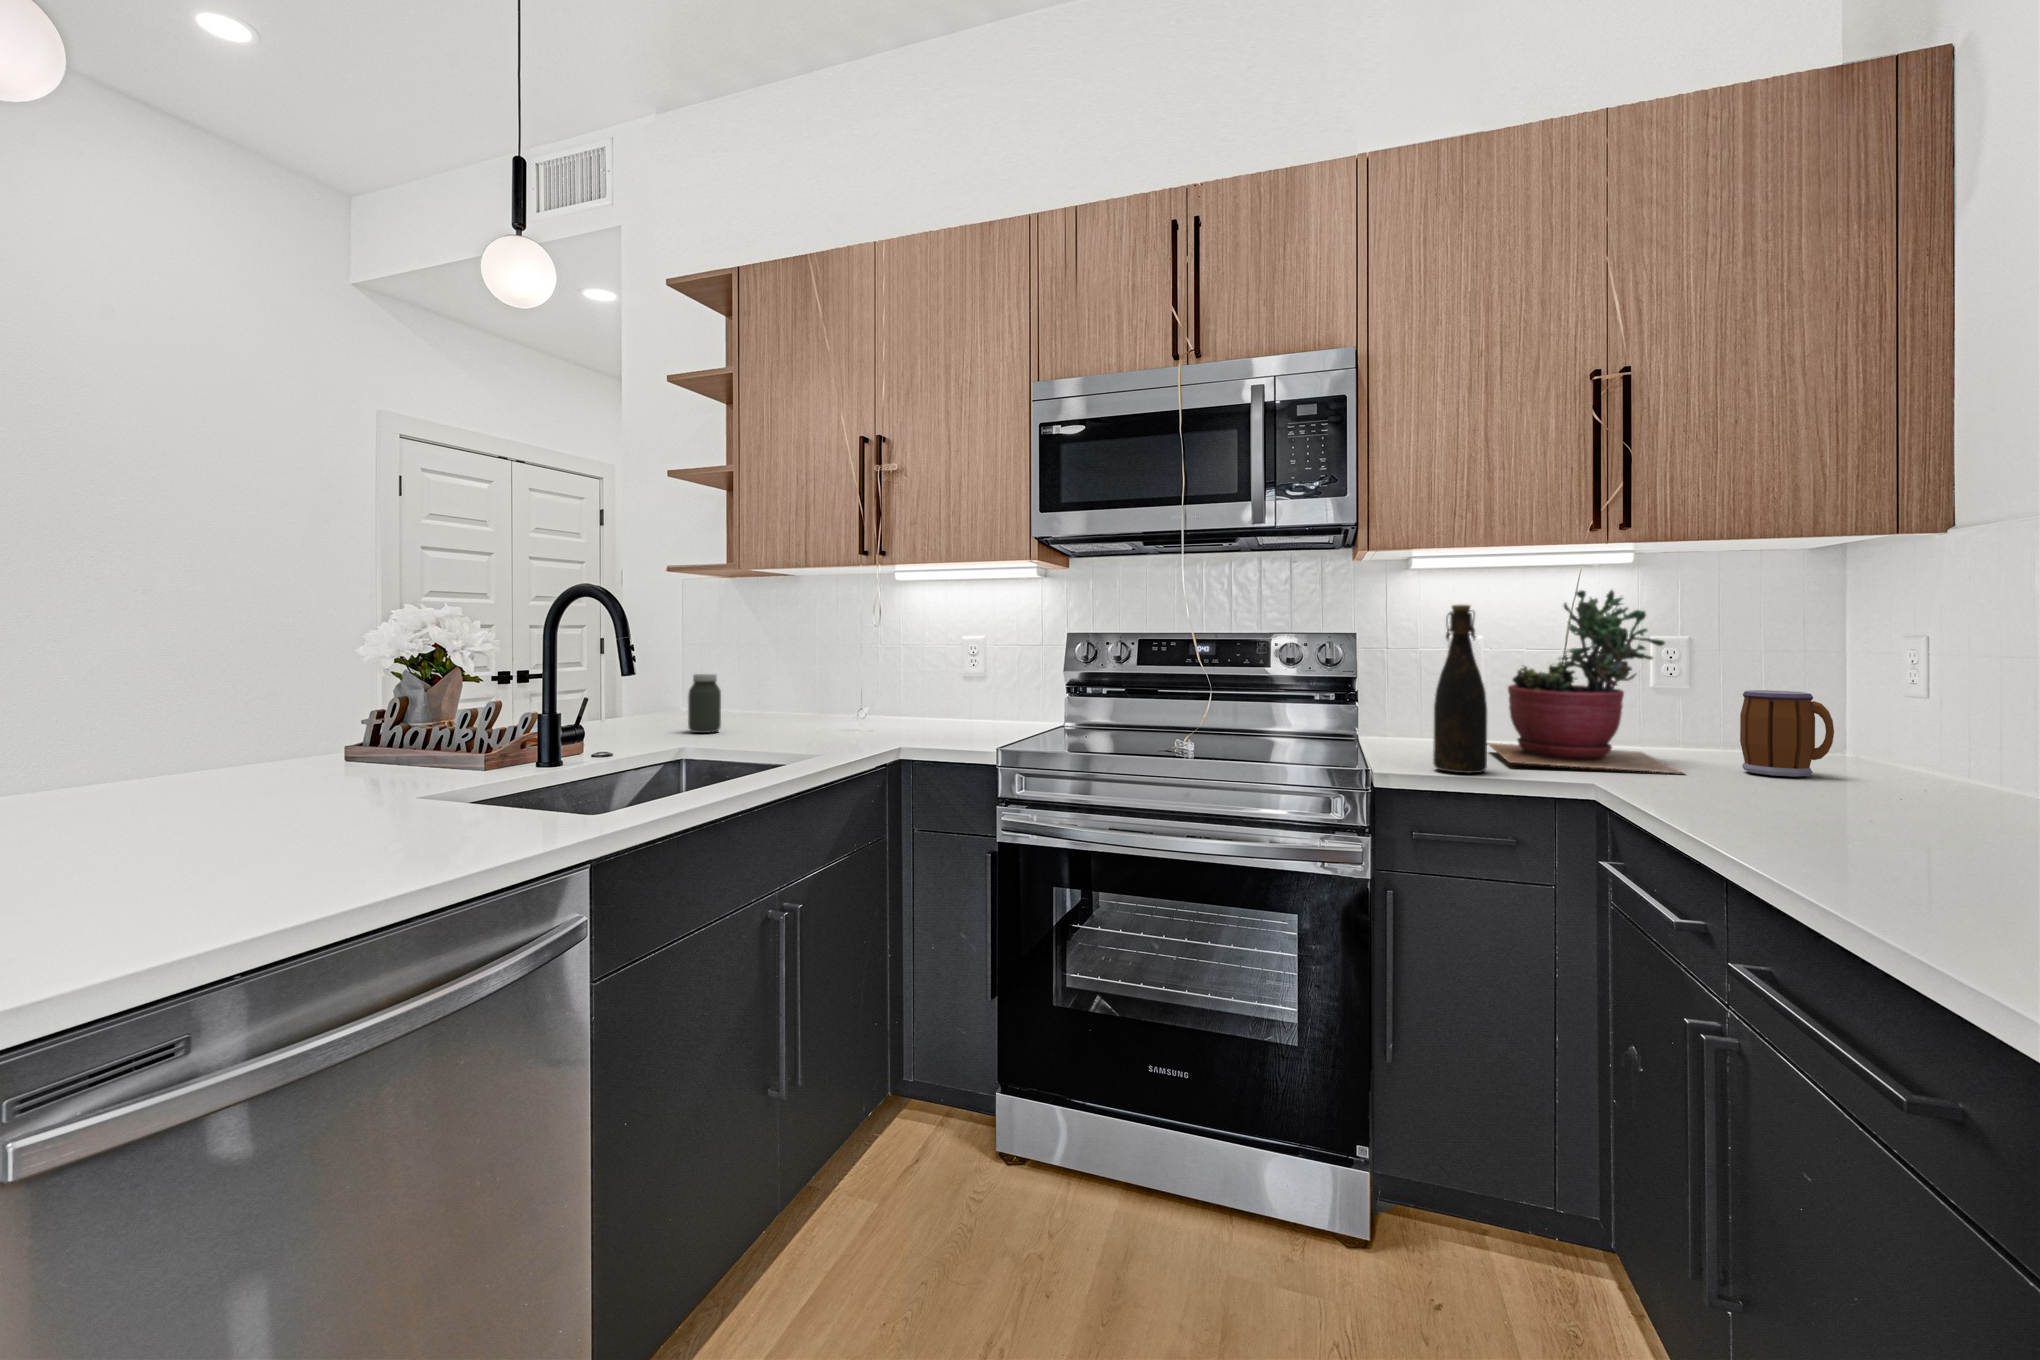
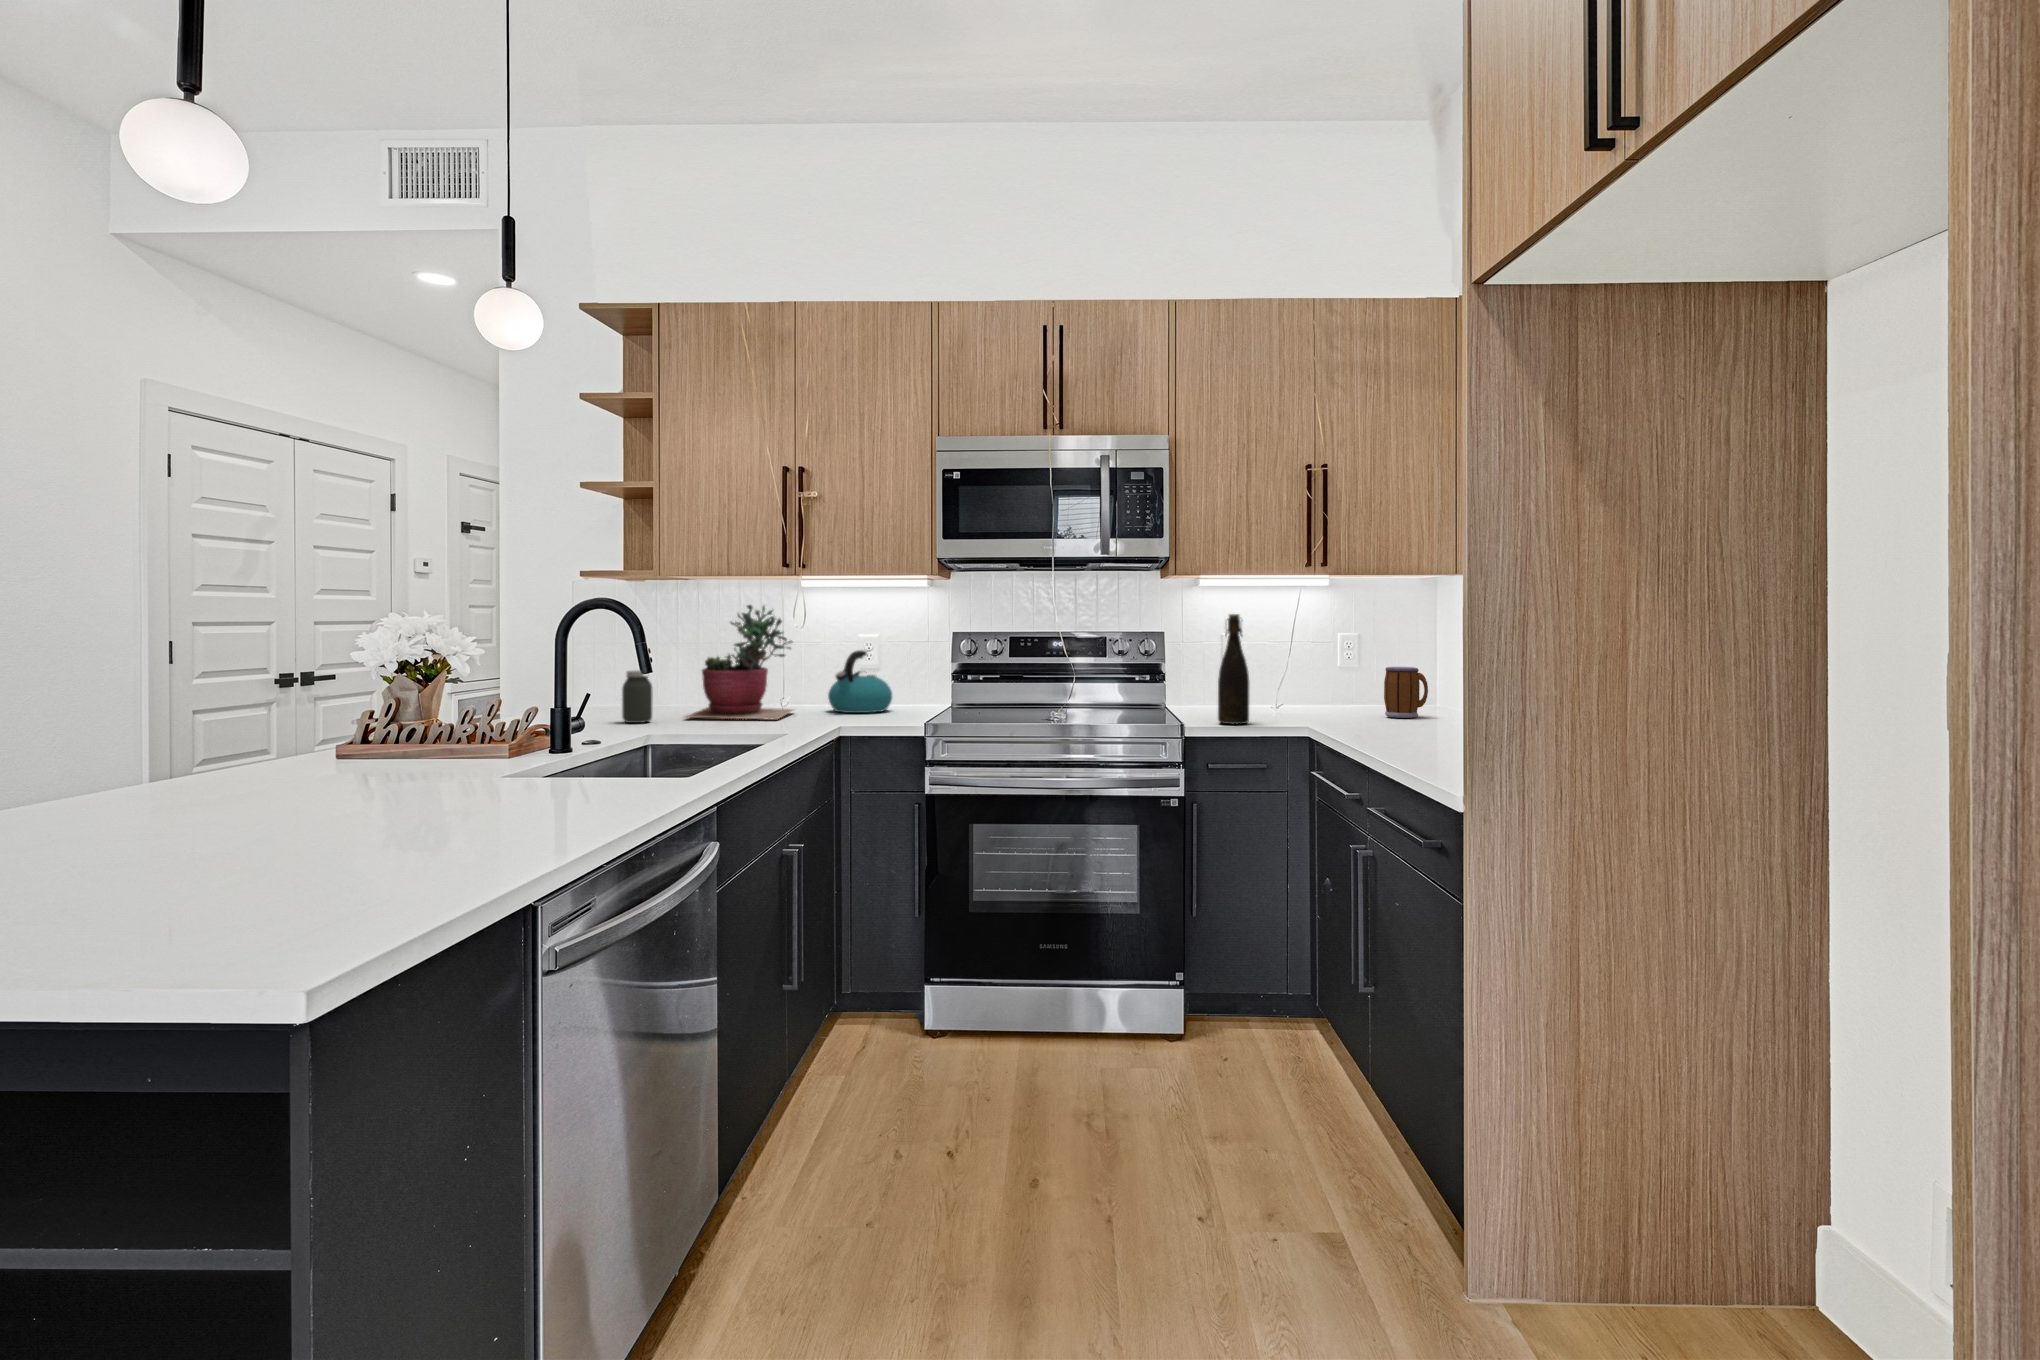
succulent plant: present [1488,590,1682,773] -> present [686,605,793,720]
kettle: none [930,655,1005,729] -> present [828,650,892,713]

